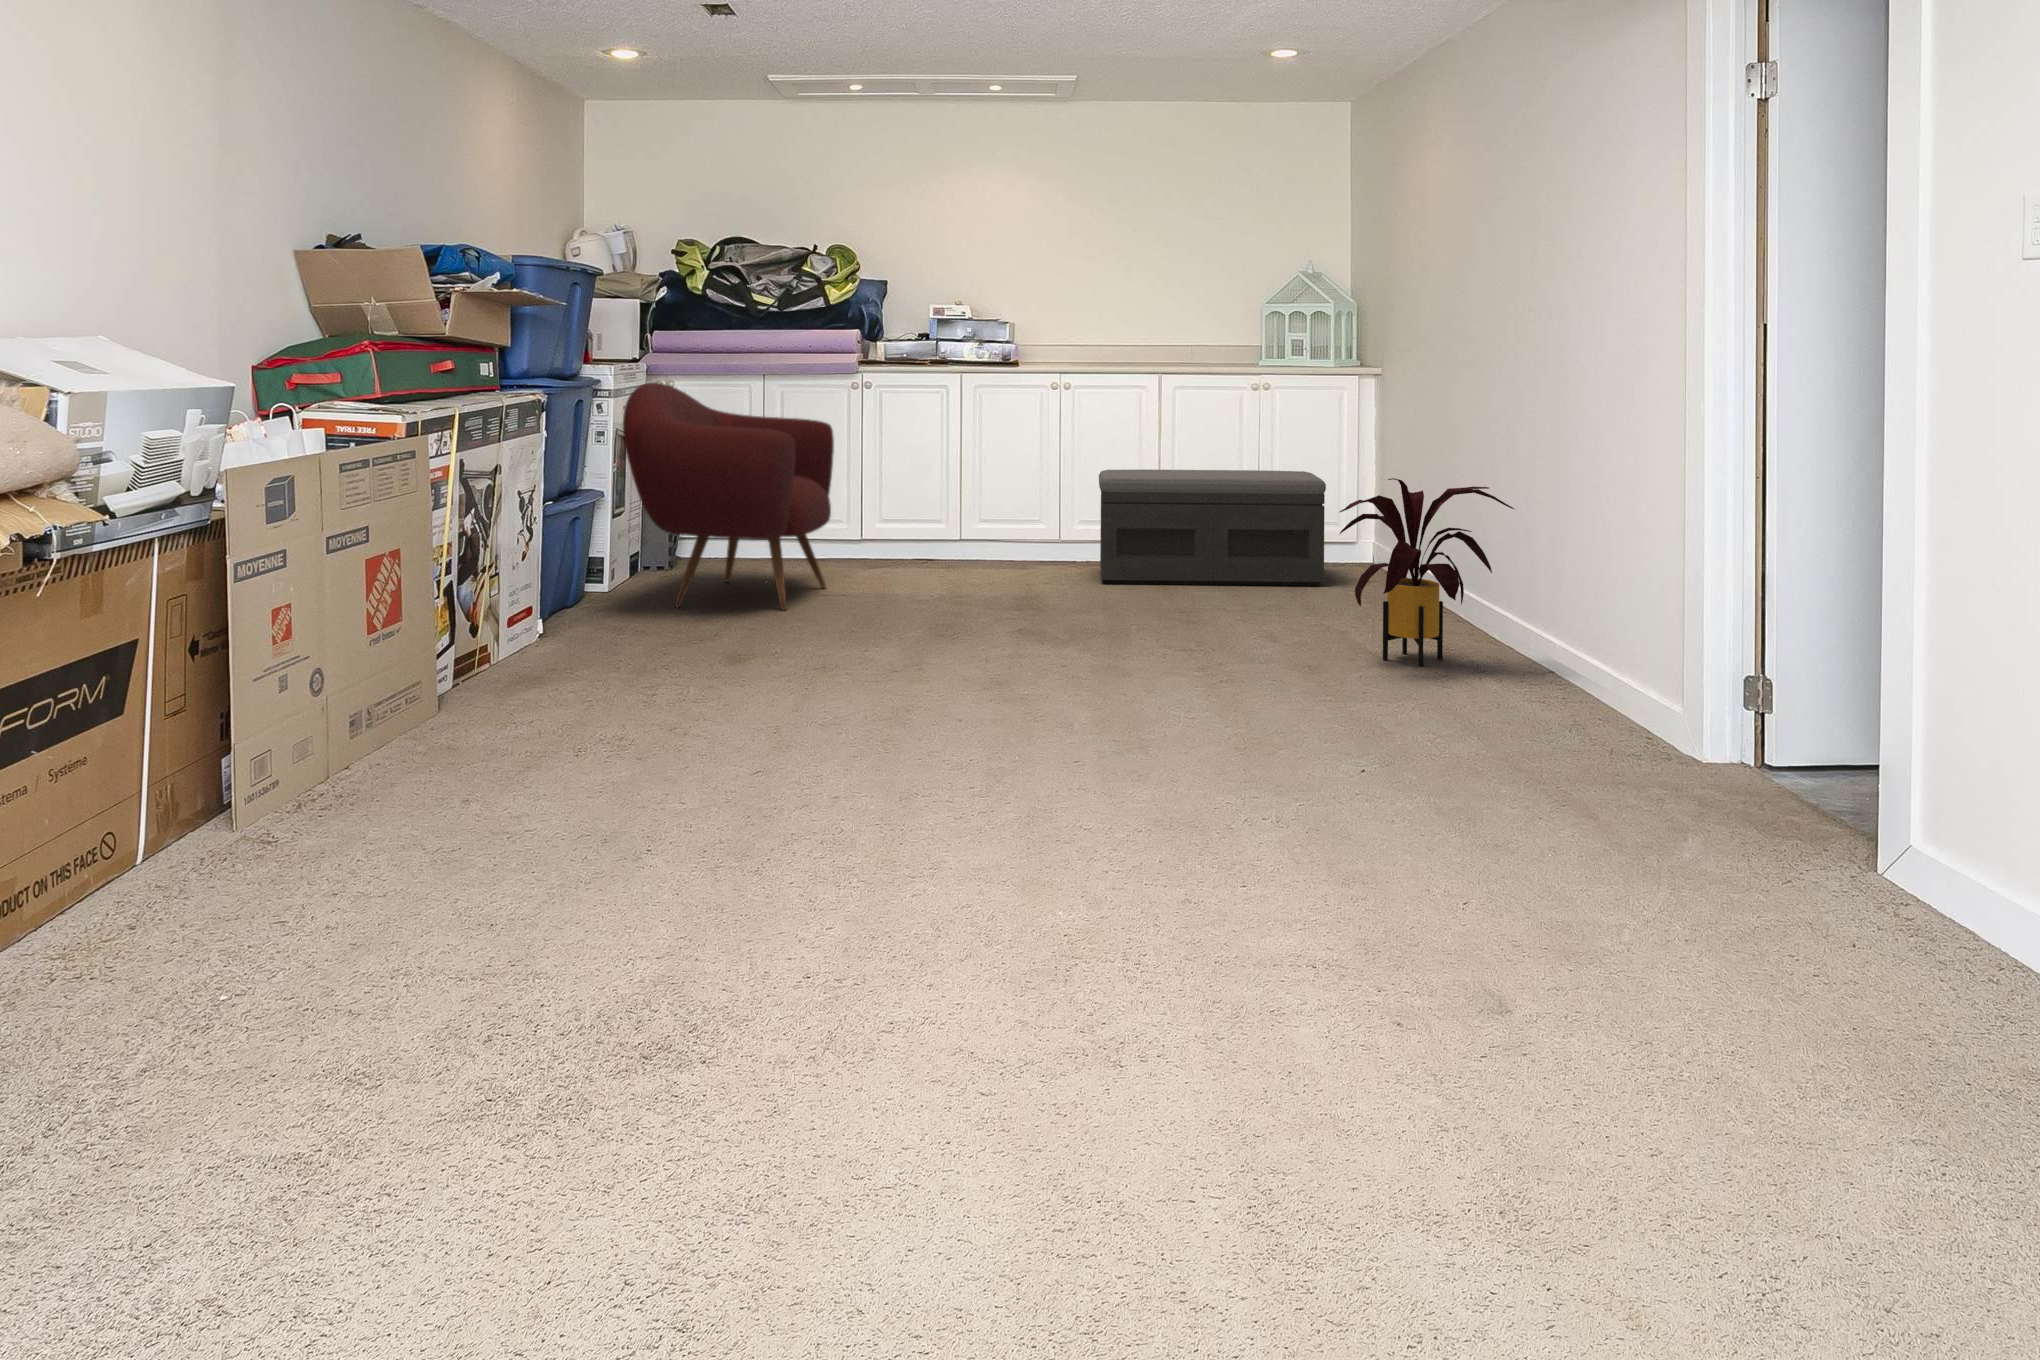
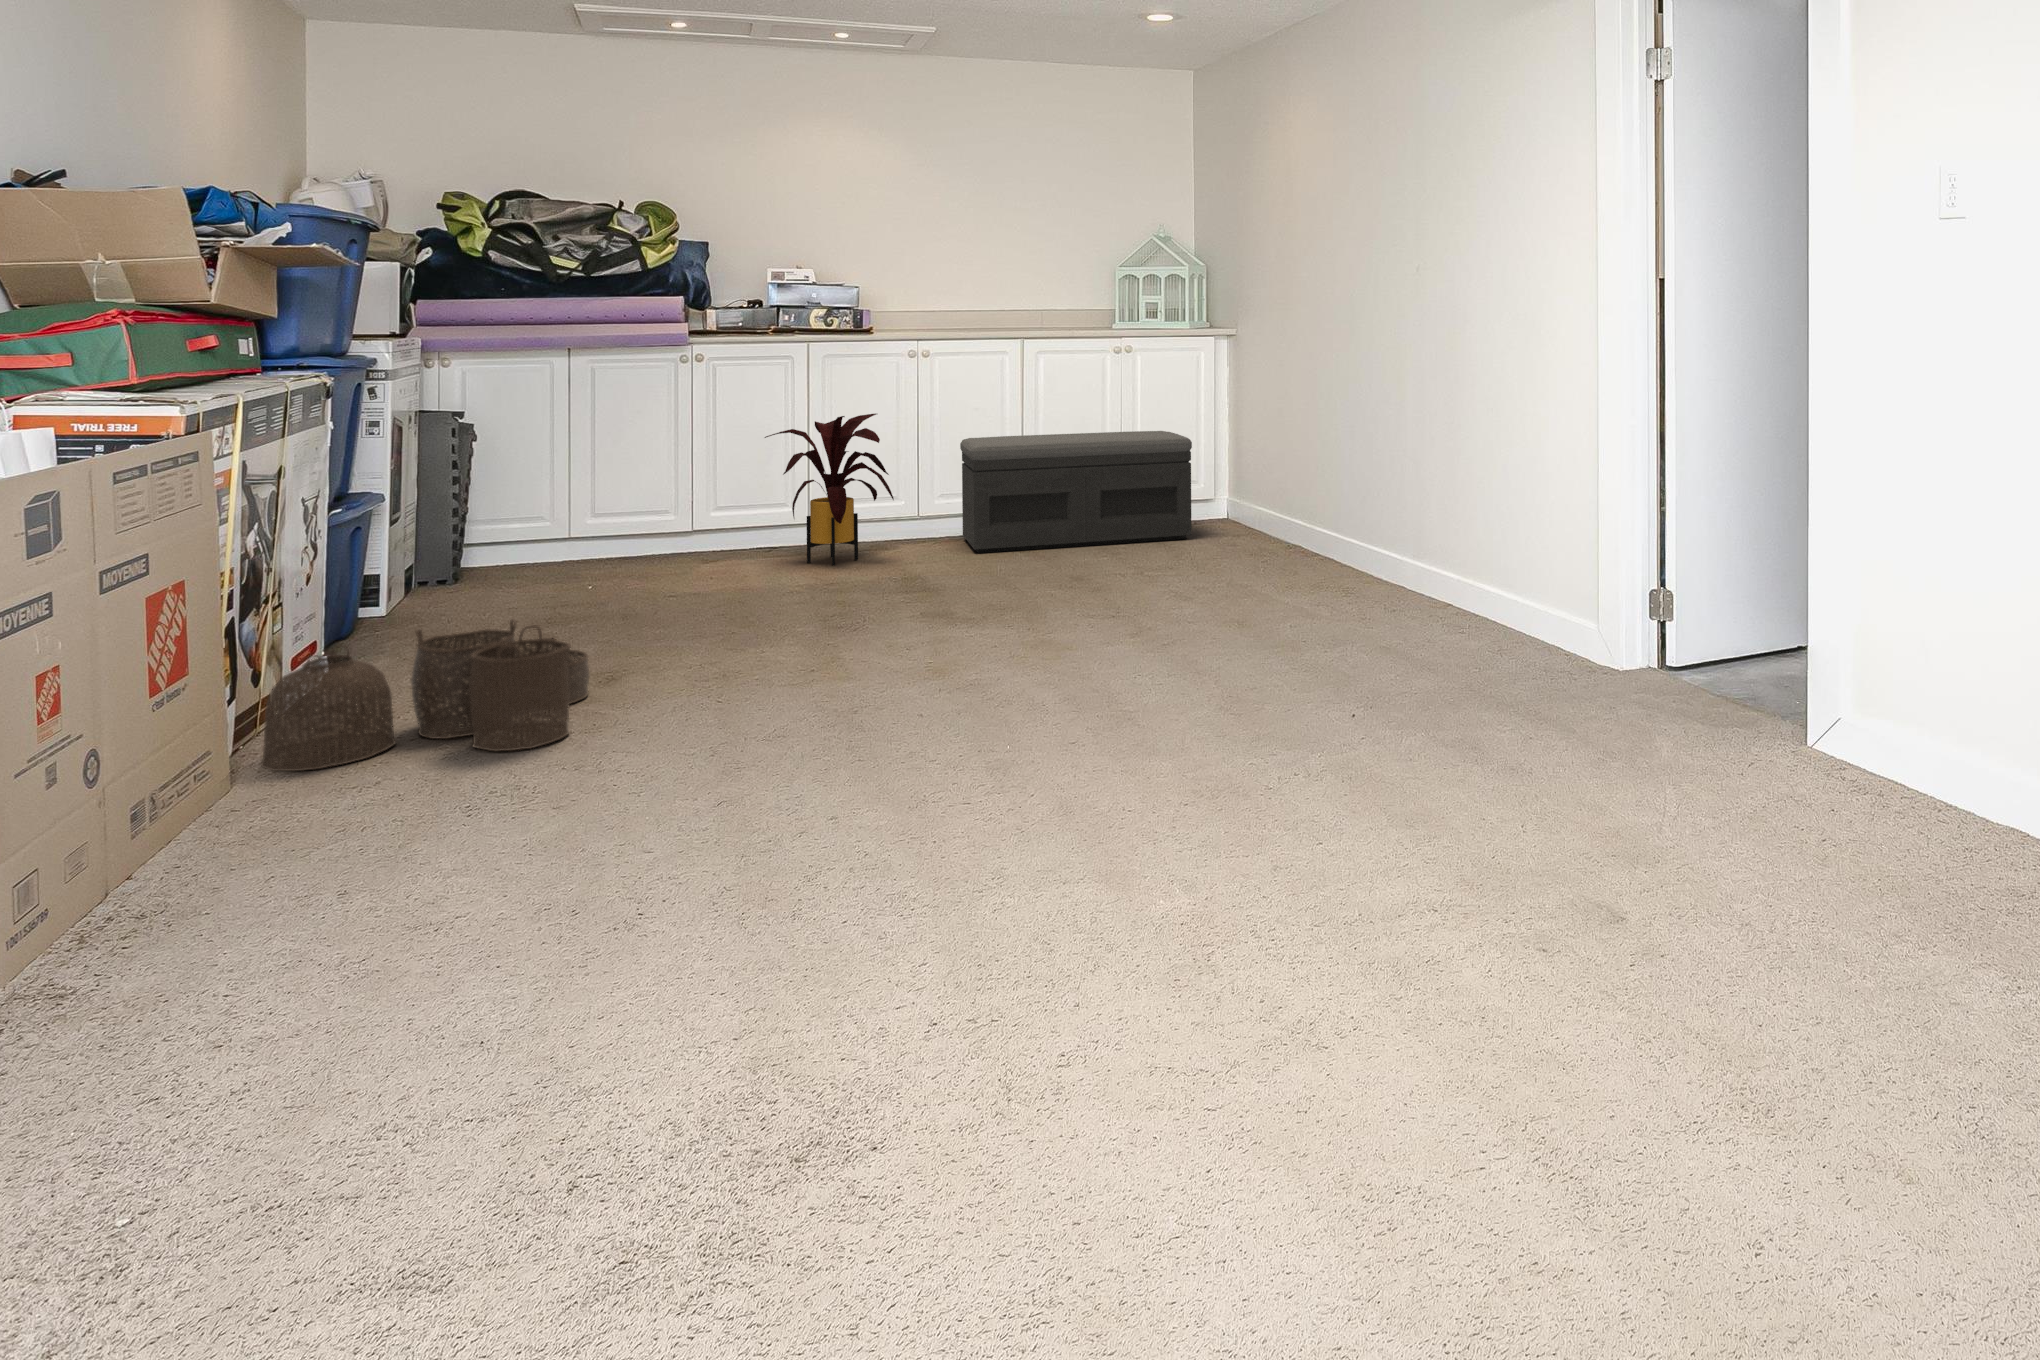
armchair: present [623,382,834,610] -> none [412,361,673,620]
house plant: present [1340,478,1514,666] -> present [765,414,894,566]
woven basket: none [459,604,709,714] -> present [261,619,590,771]

